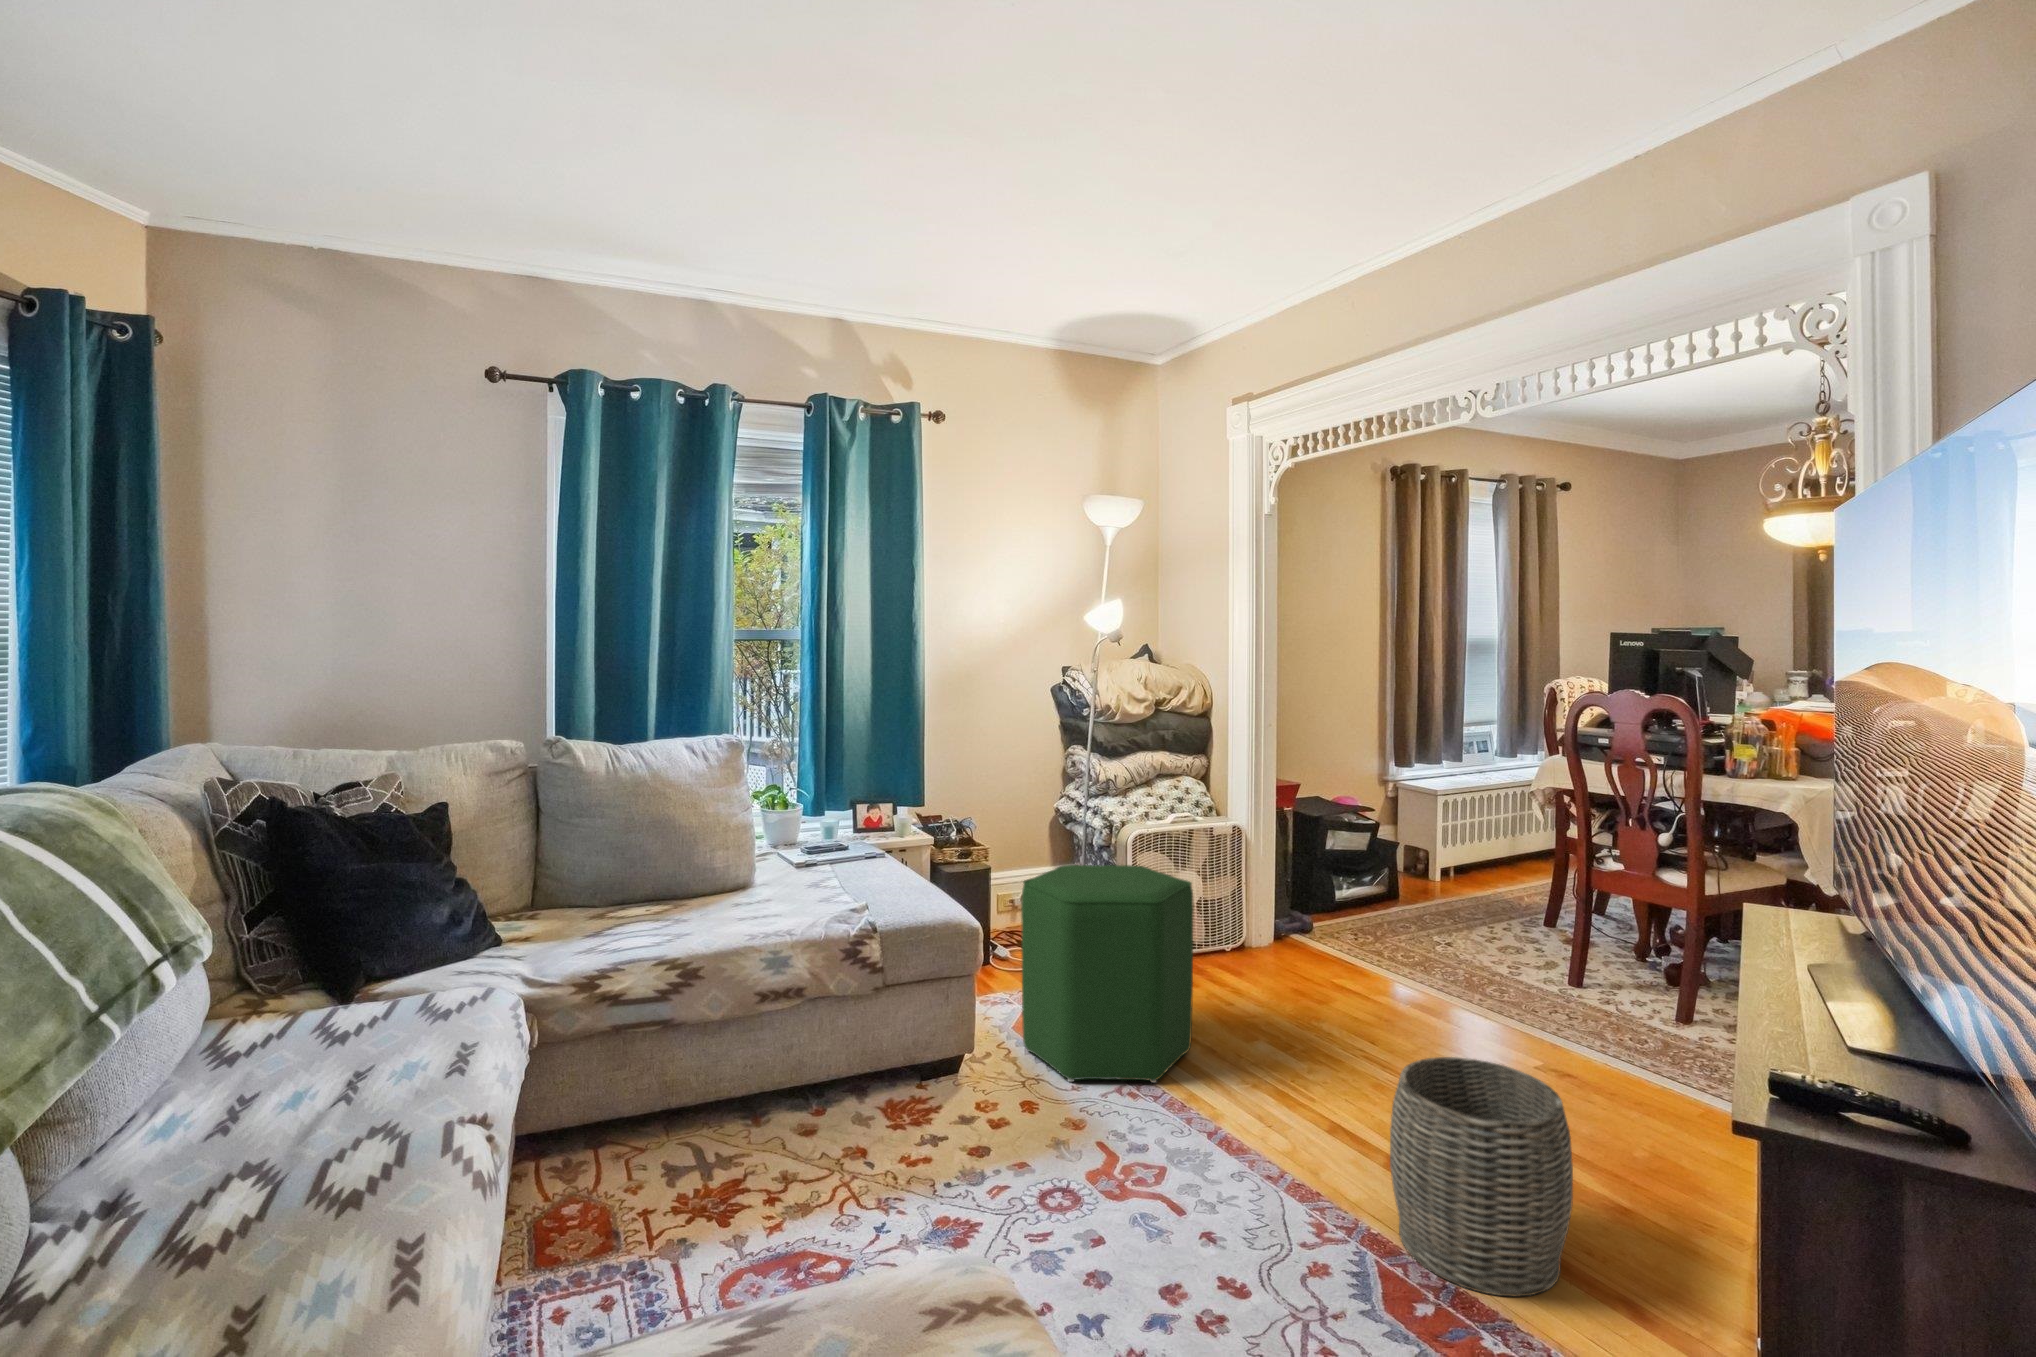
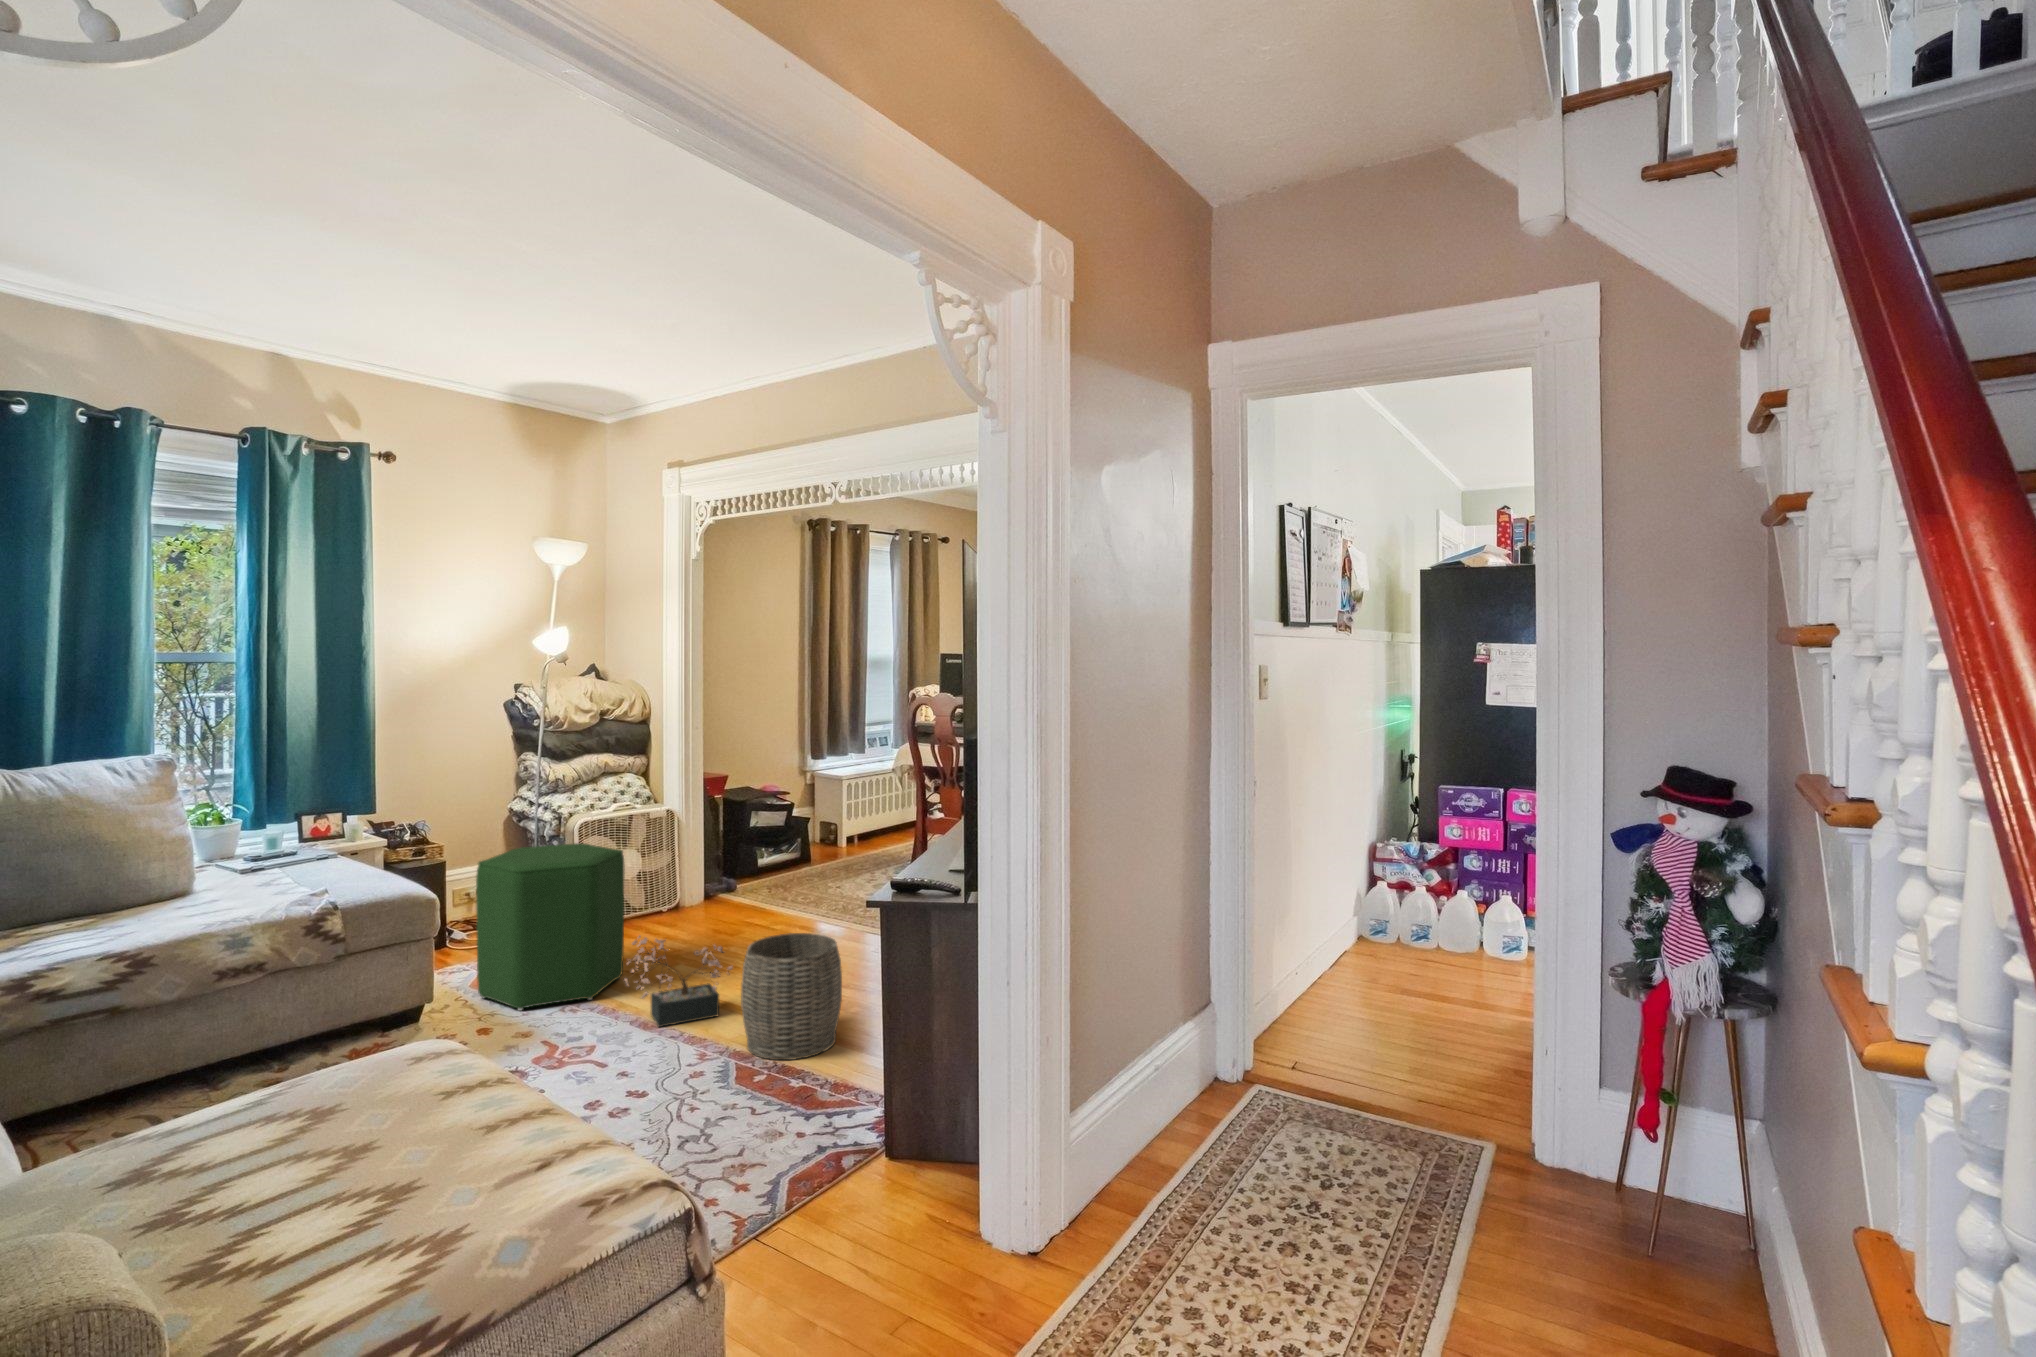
decorative plant: none [1203,1013,1357,1158] -> present [624,936,732,1027]

